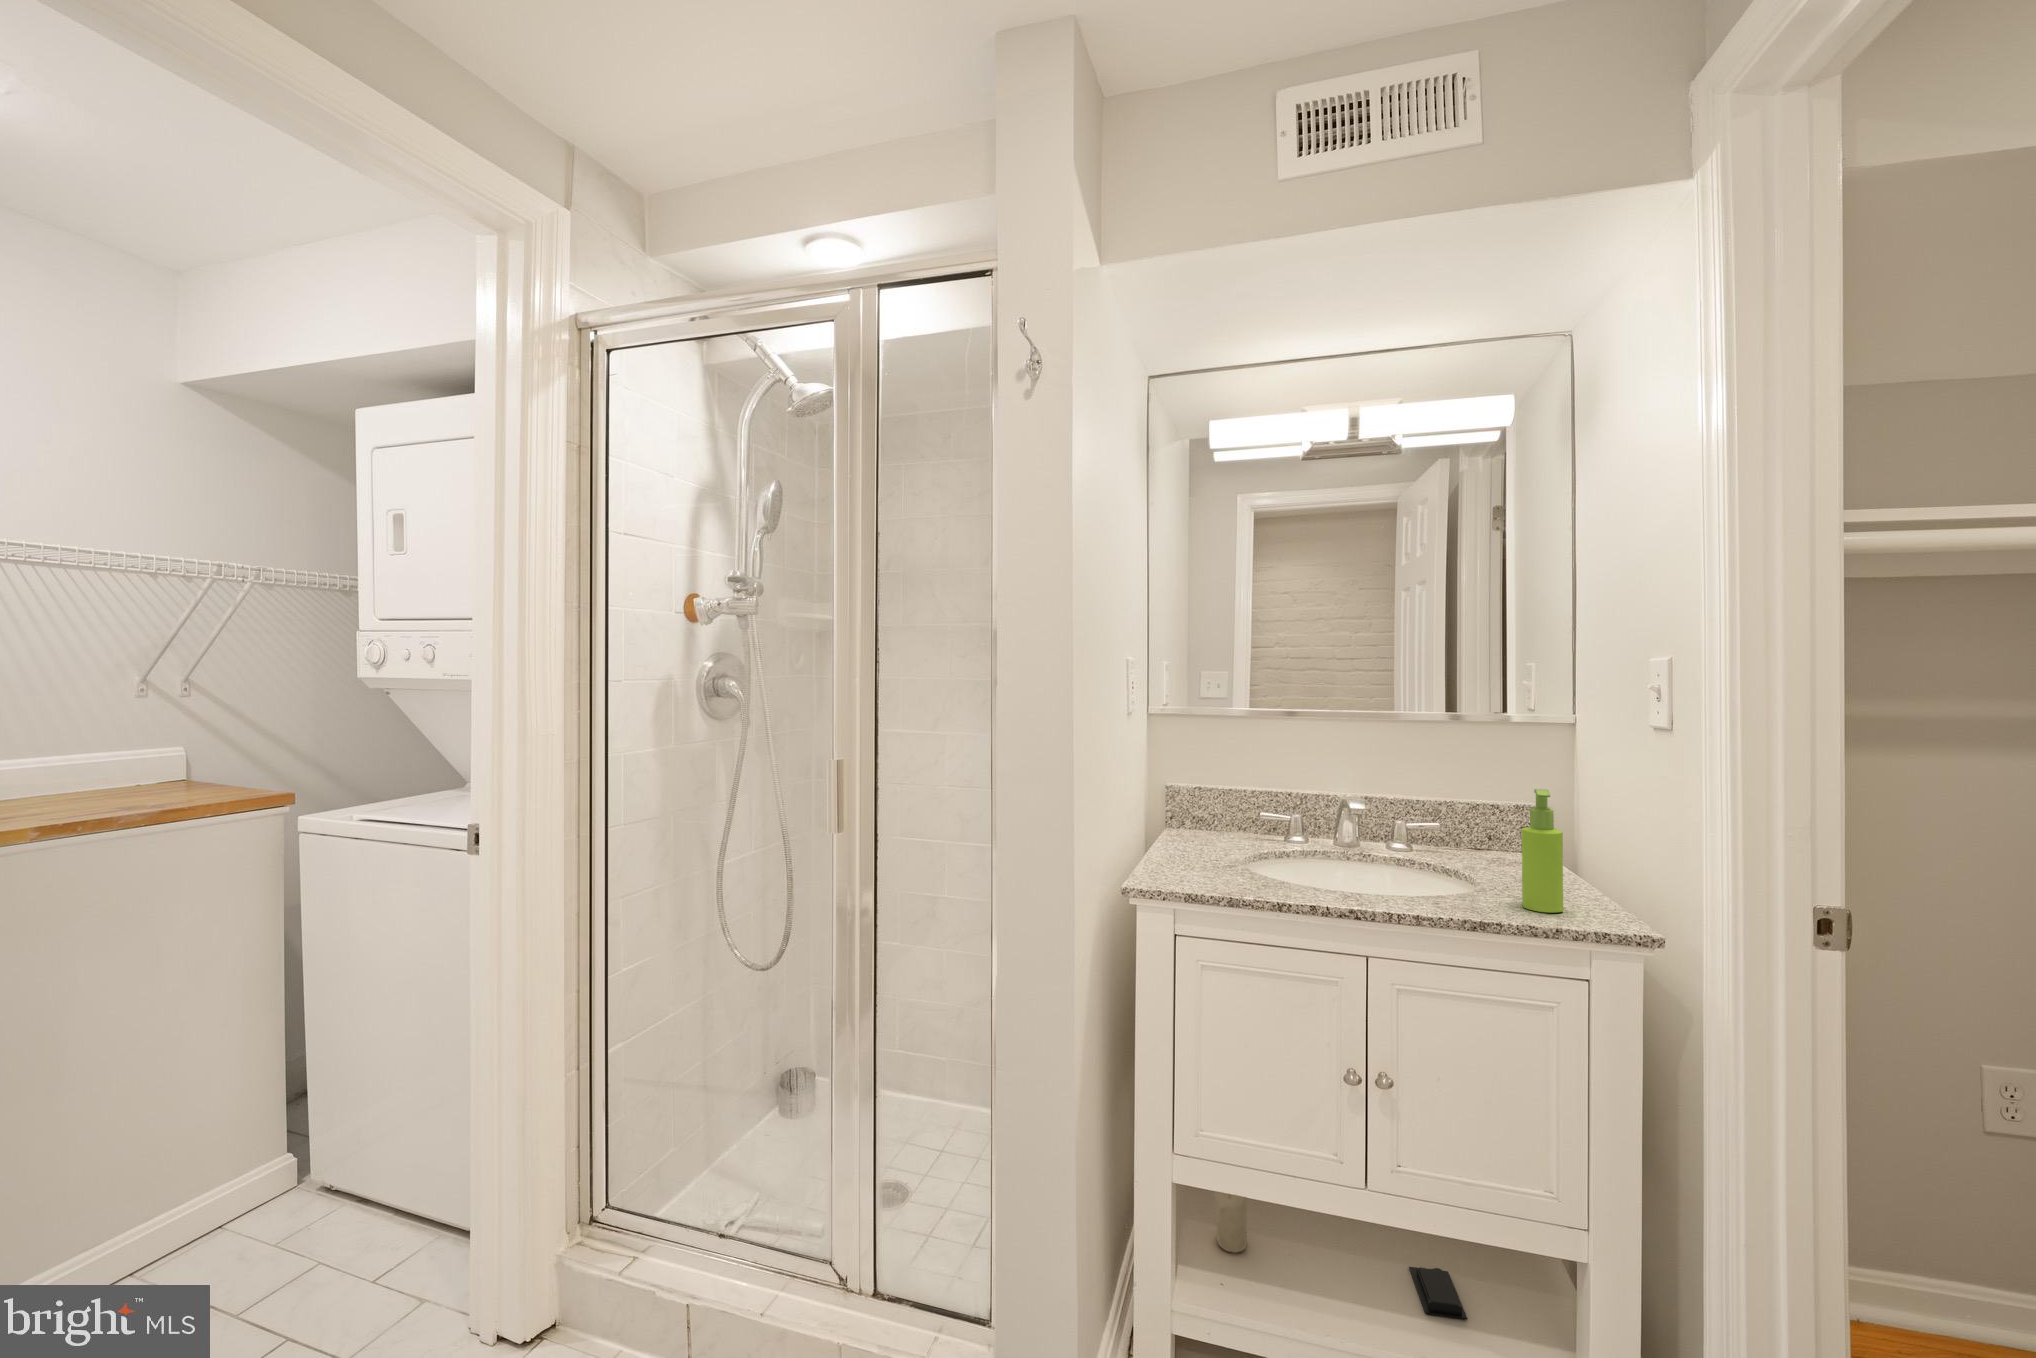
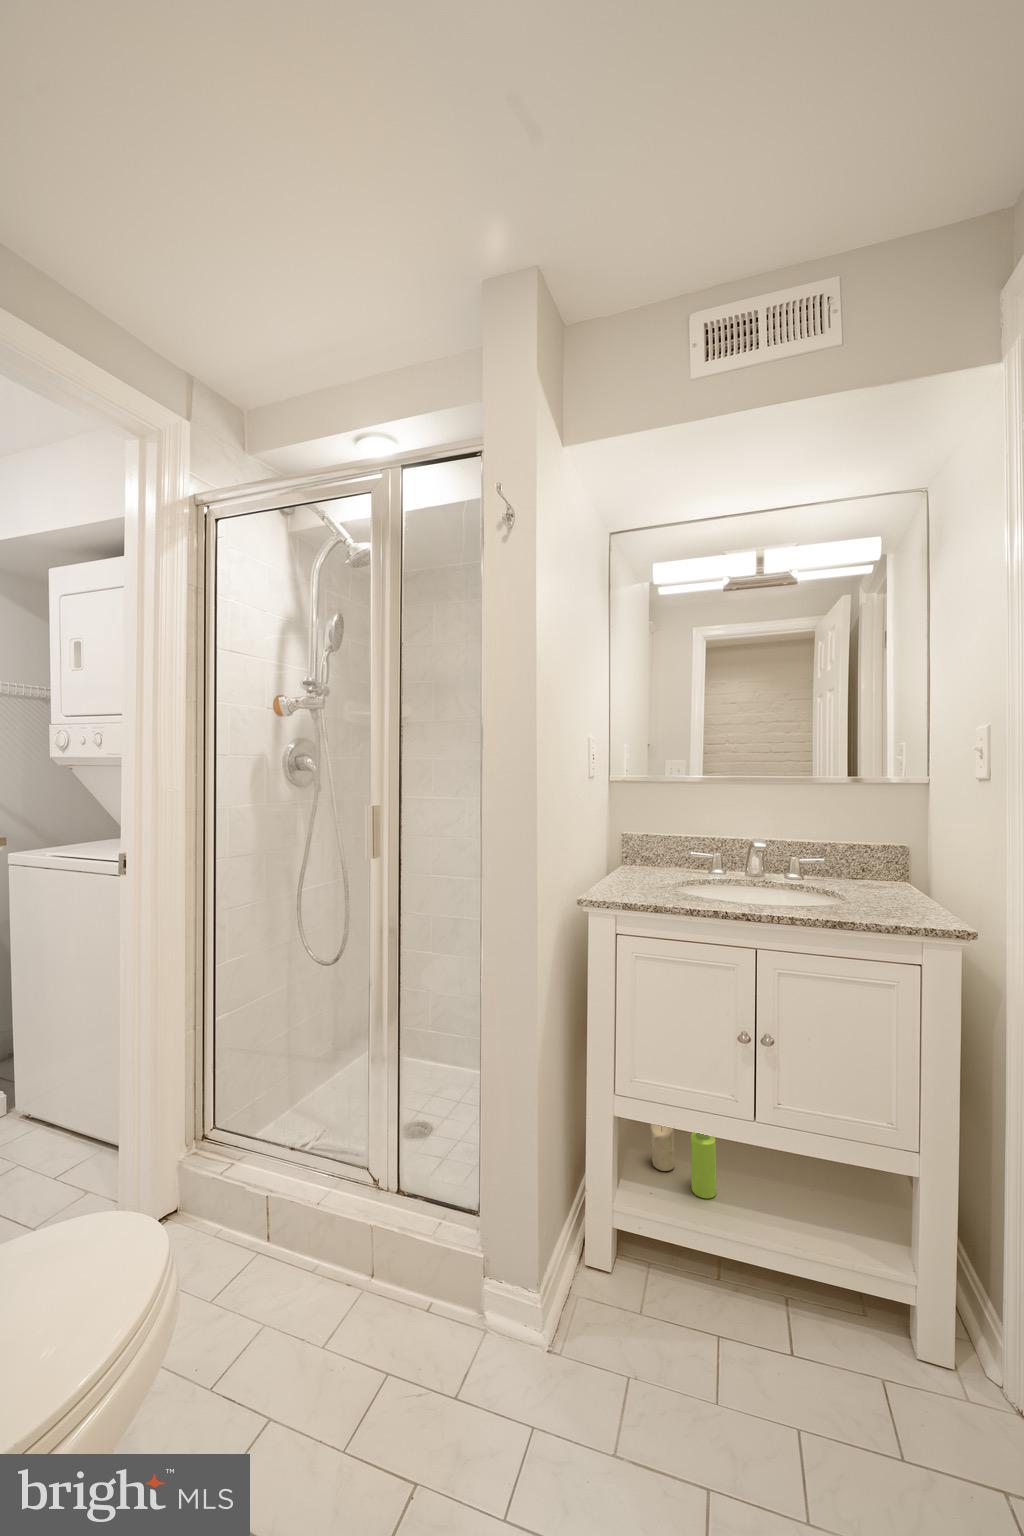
soap dispenser: present [1522,789,1563,913] -> present [691,1132,716,1198]
soap bar: present [1409,1267,1467,1319] -> none [795,1185,836,1224]

